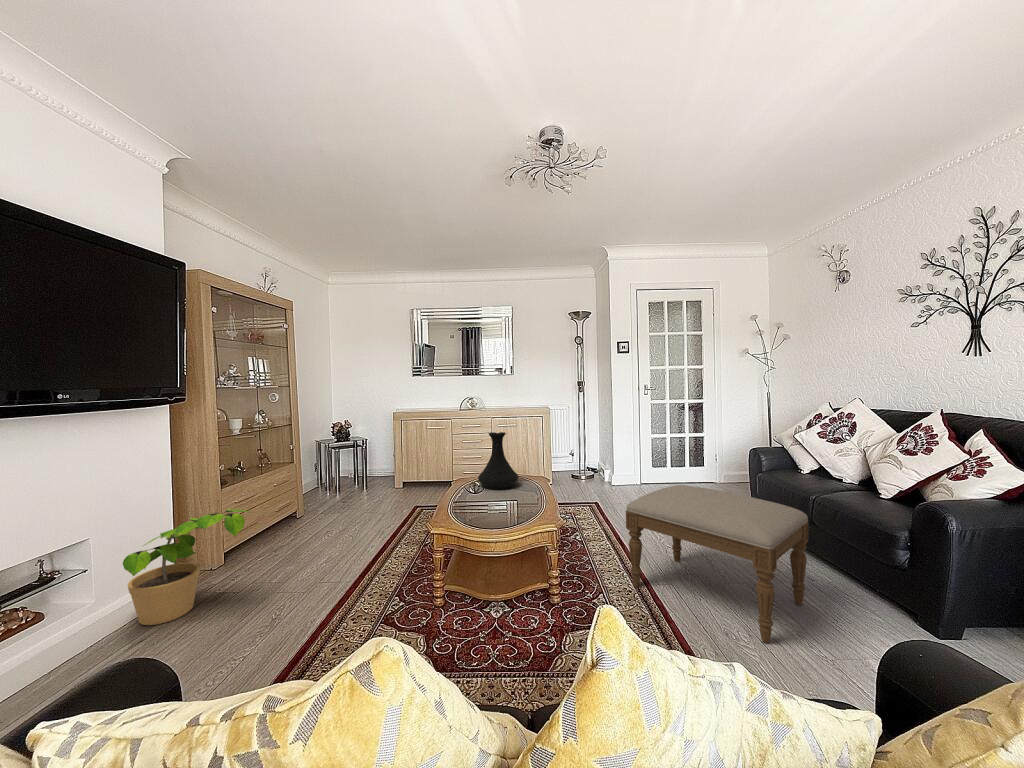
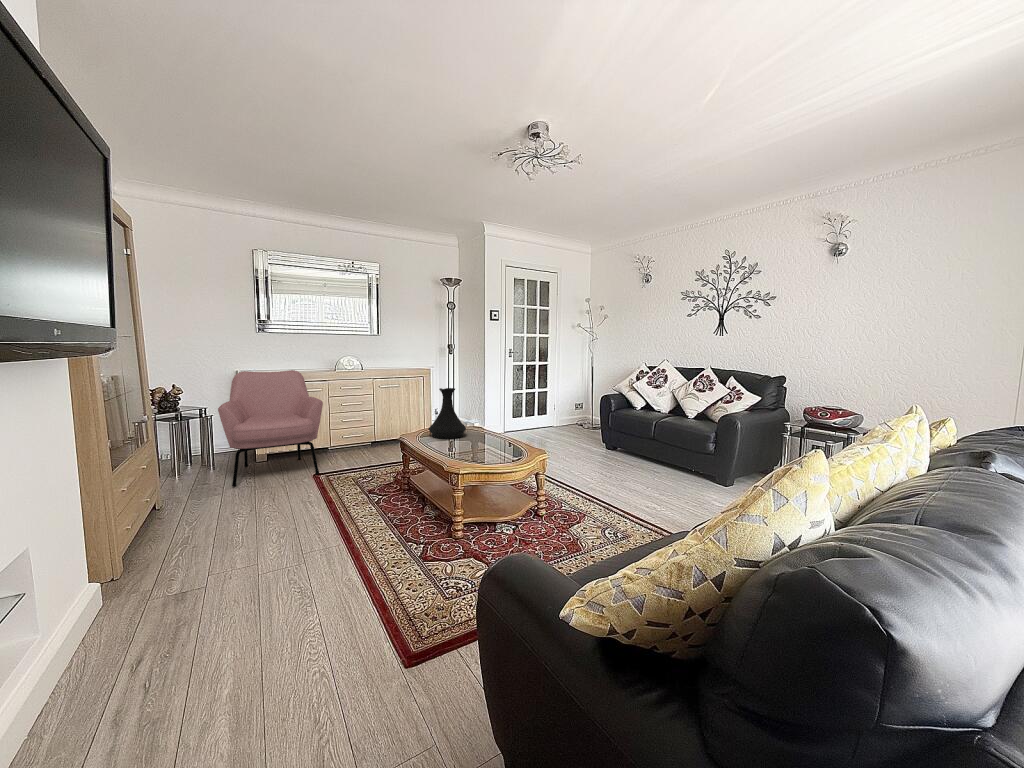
armchair: none [339,409,421,509] -> present [218,370,323,486]
ottoman: present [626,485,808,643] -> none [573,421,677,505]
potted plant: present [123,509,250,625] -> none [85,480,261,639]

